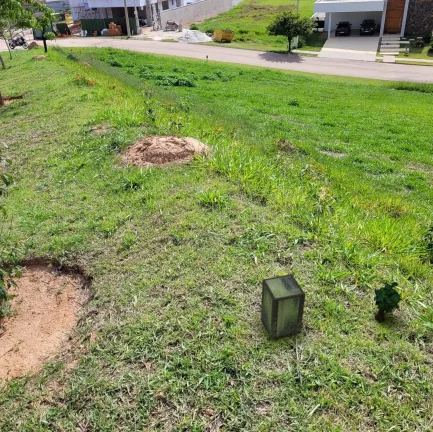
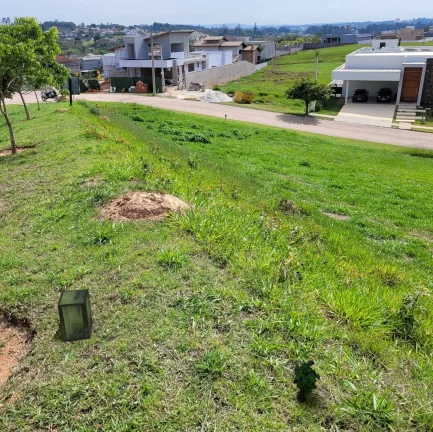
storage box: present [261,274,305,340] -> present [57,289,93,342]

